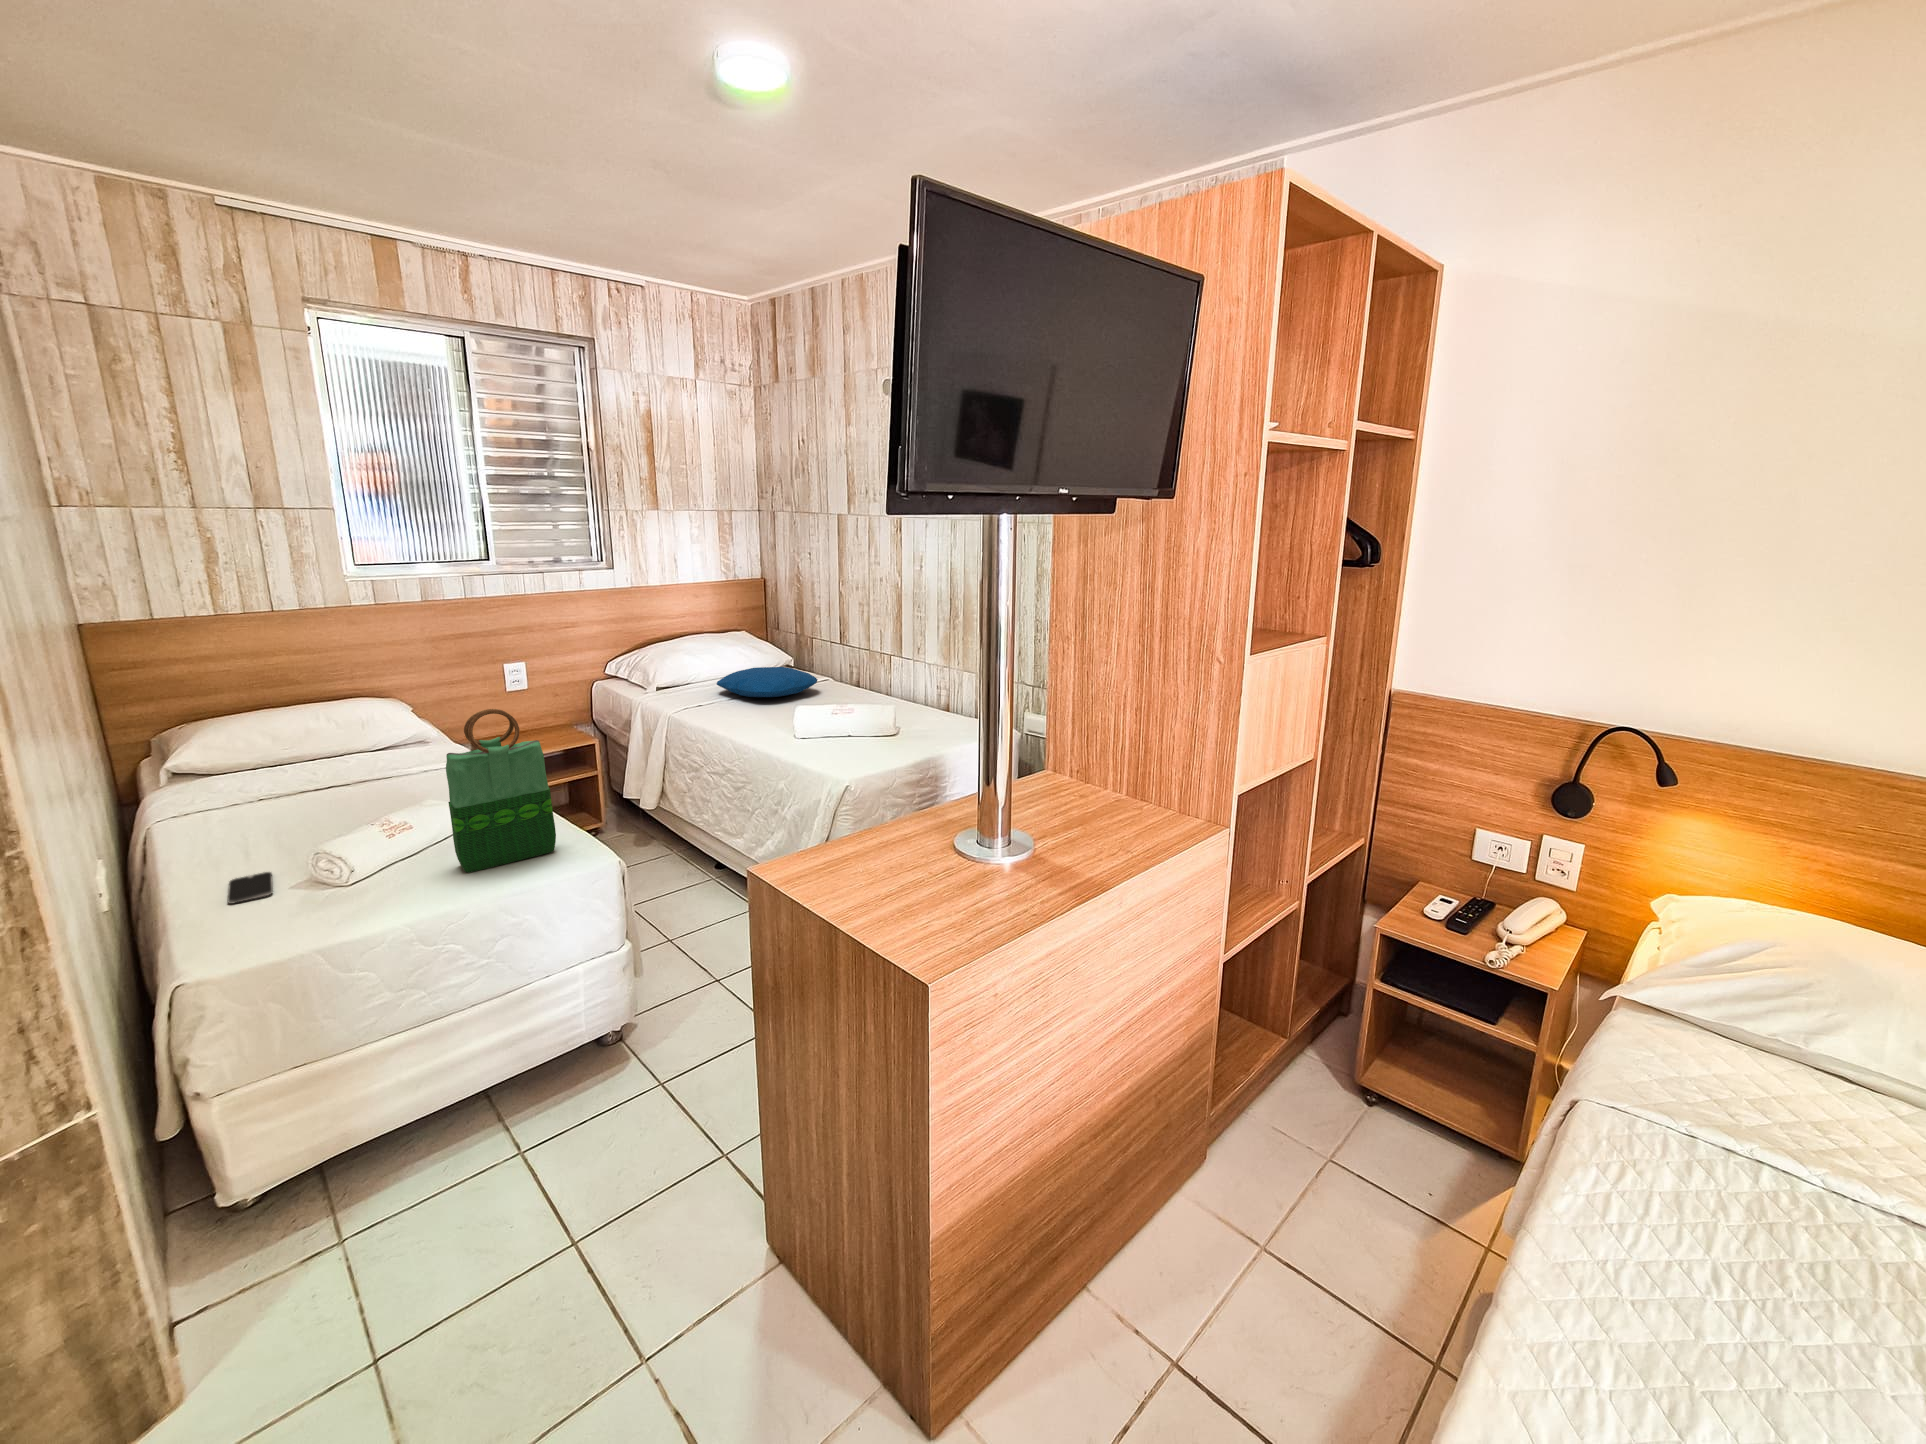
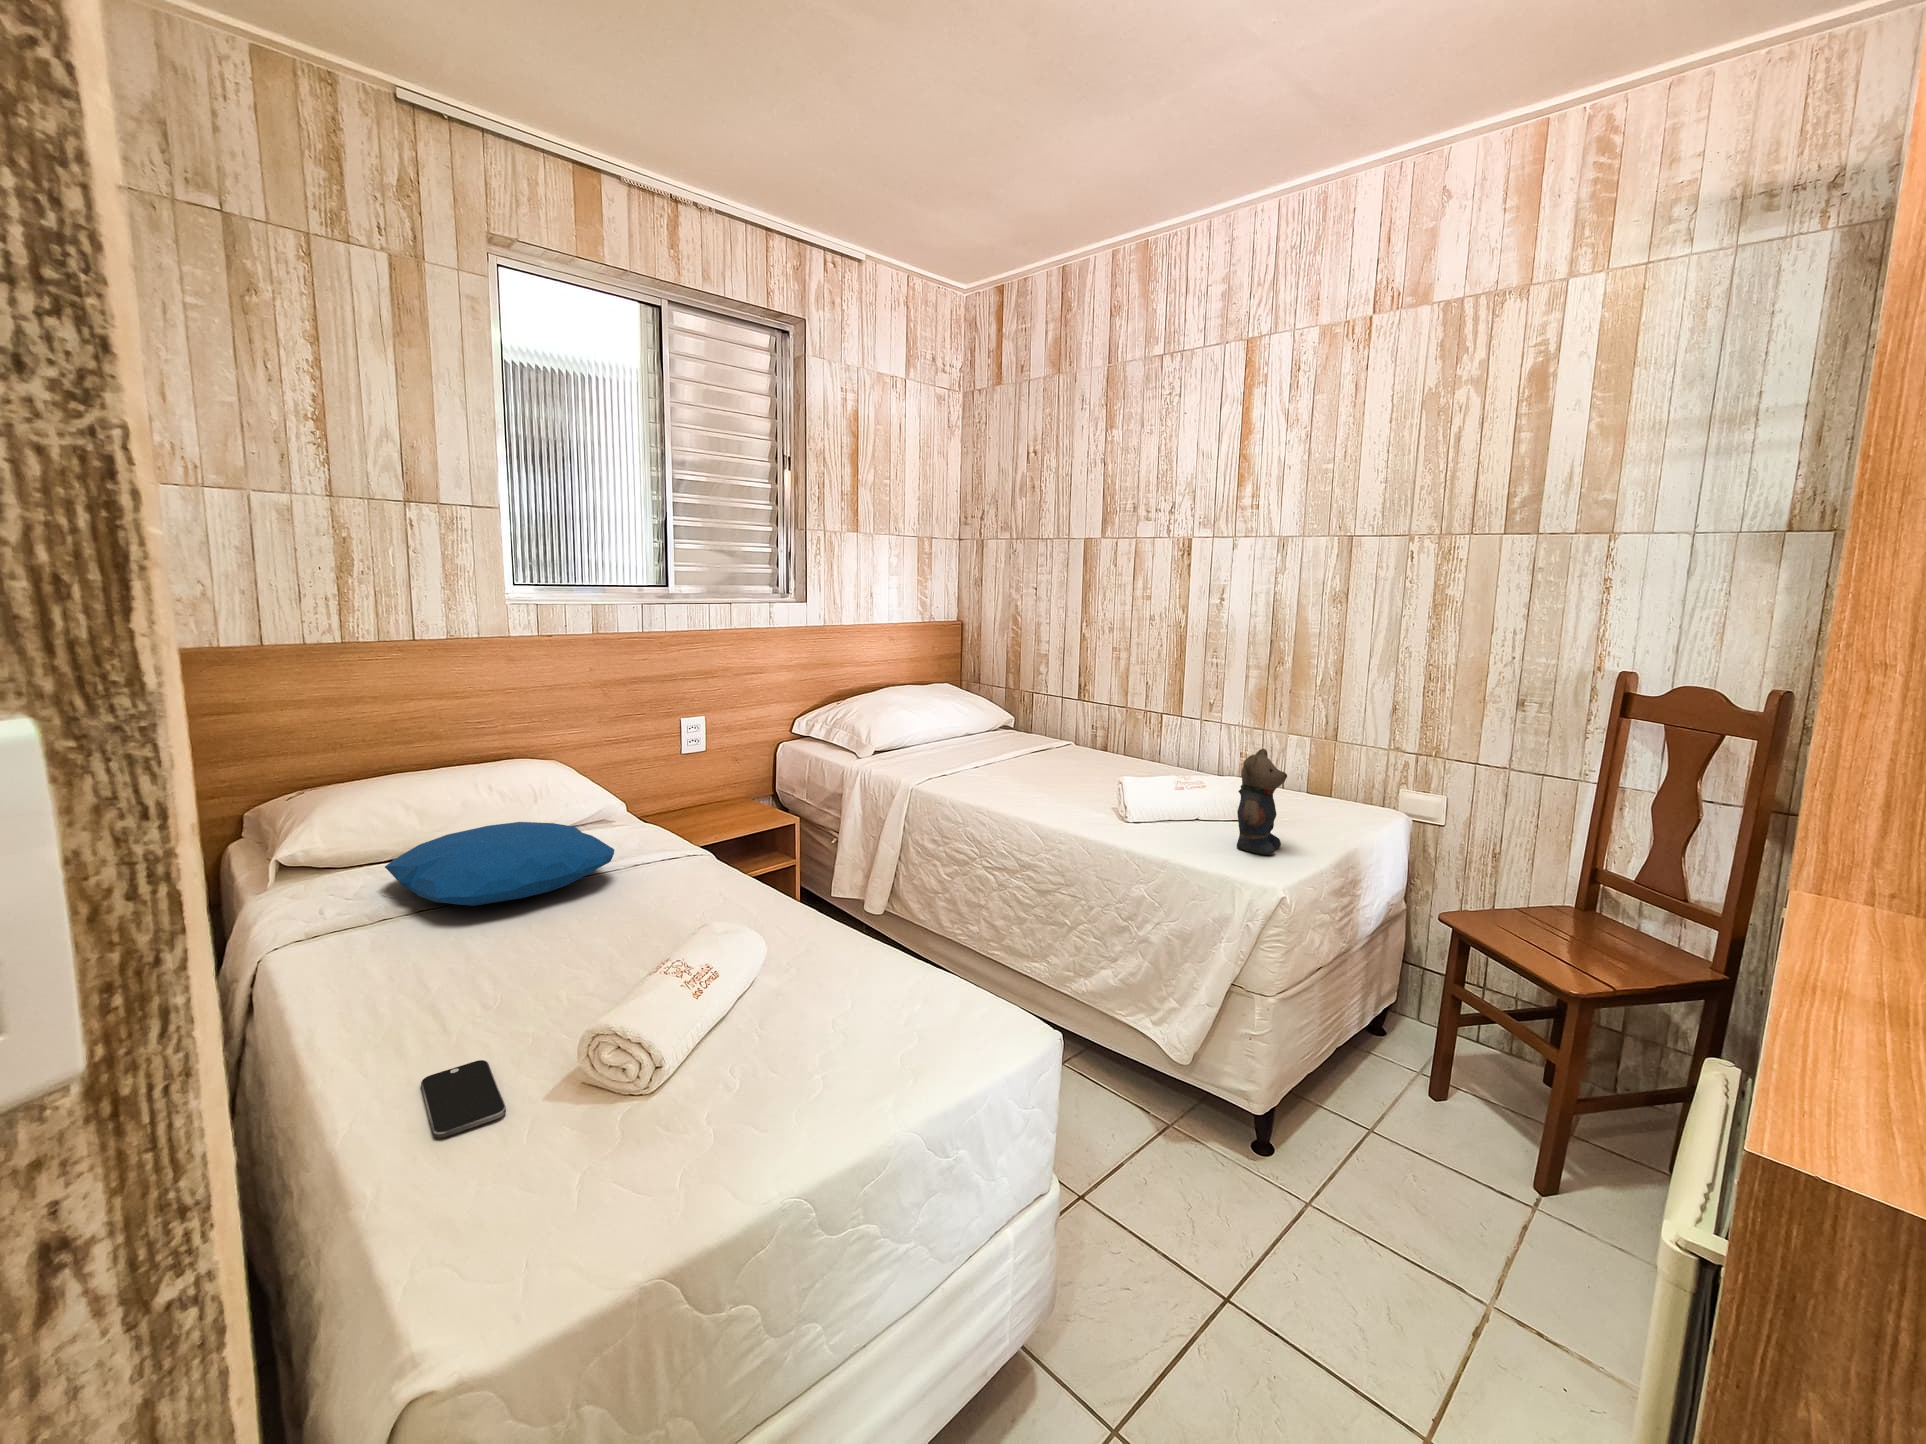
pillow: present [717,667,818,697] -> present [385,822,614,906]
teddy bear: none [861,684,898,758] -> present [1237,749,1287,855]
tote bag: present [446,709,556,872] -> none [787,777,930,1063]

